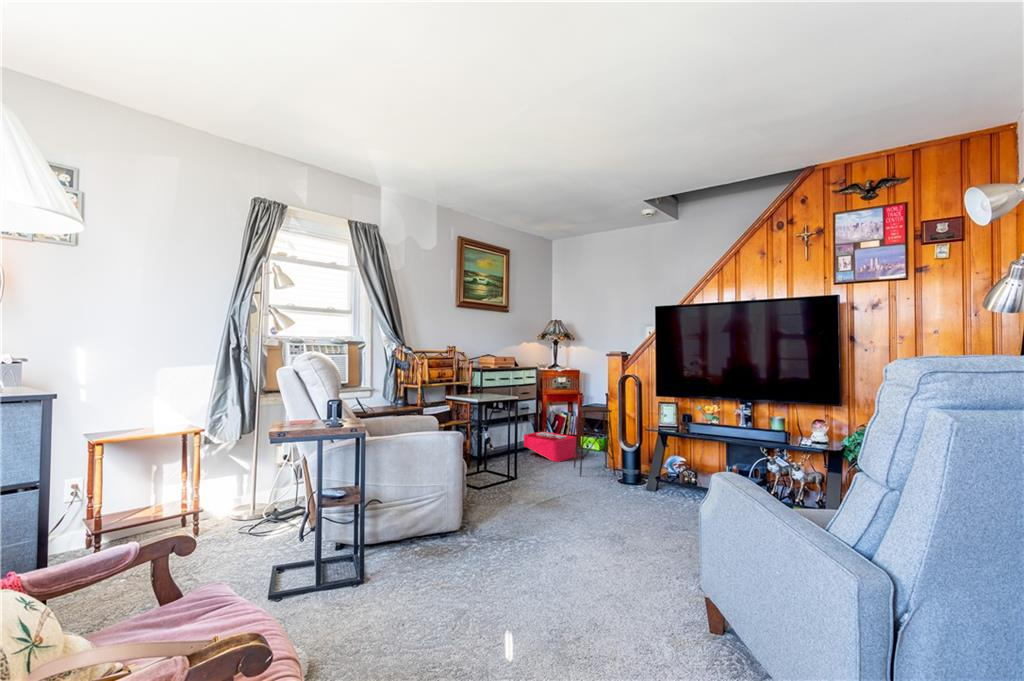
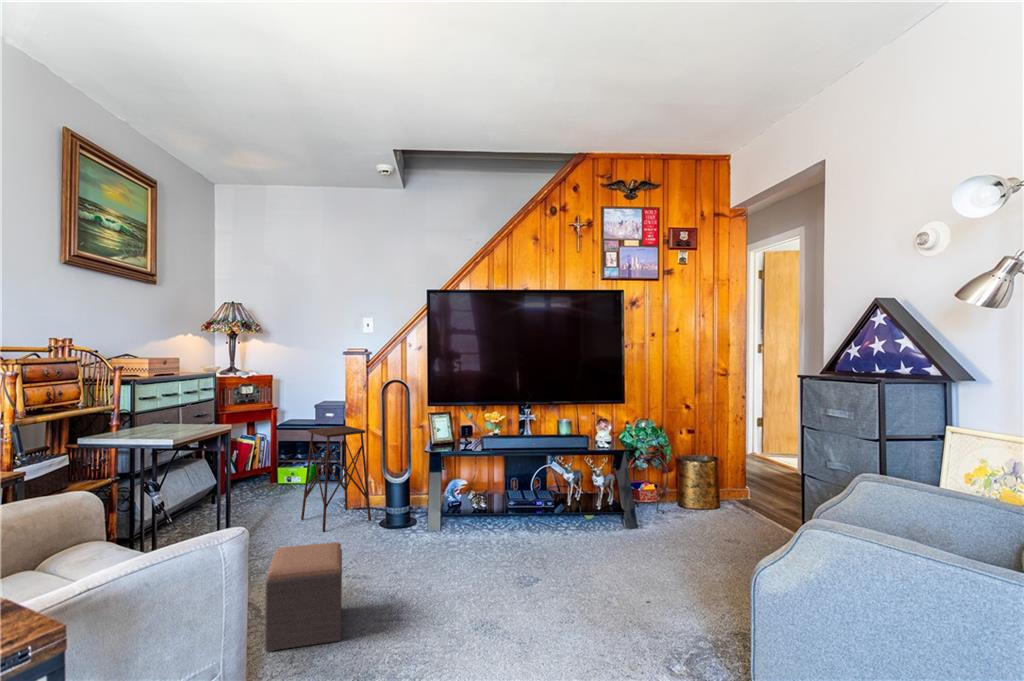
storage bin: present [524,431,577,462] -> none [198,465,290,516]
footstool: none [498,467,550,527] -> present [265,542,342,651]

